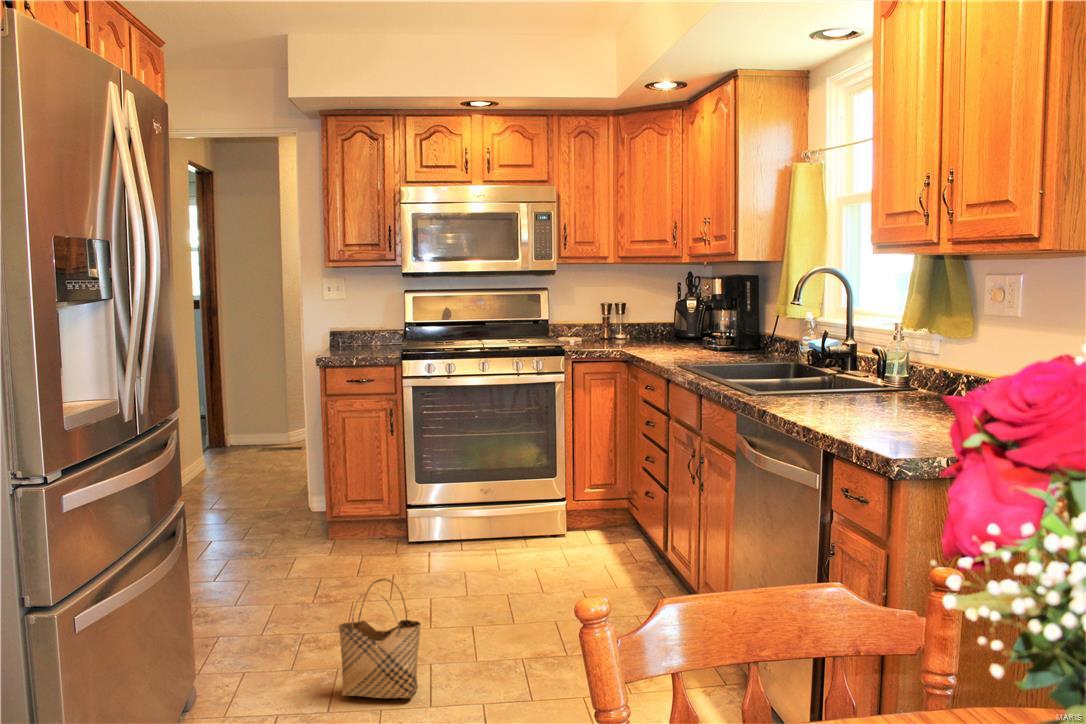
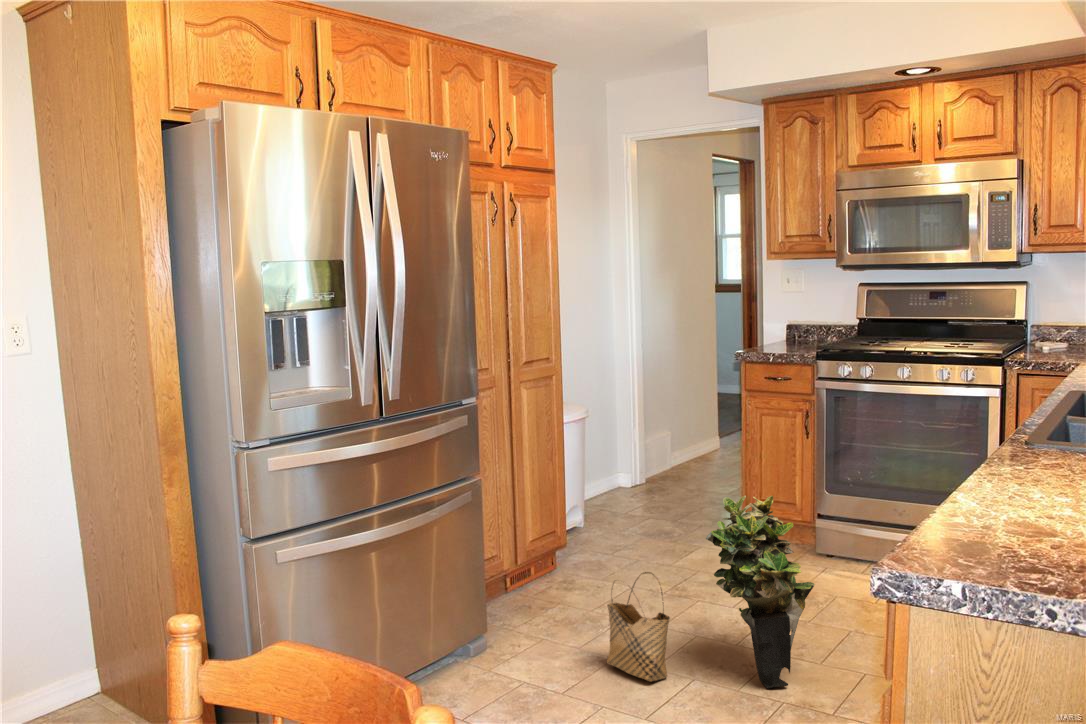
potted plant: none [439,477,545,668] -> present [706,496,815,689]

